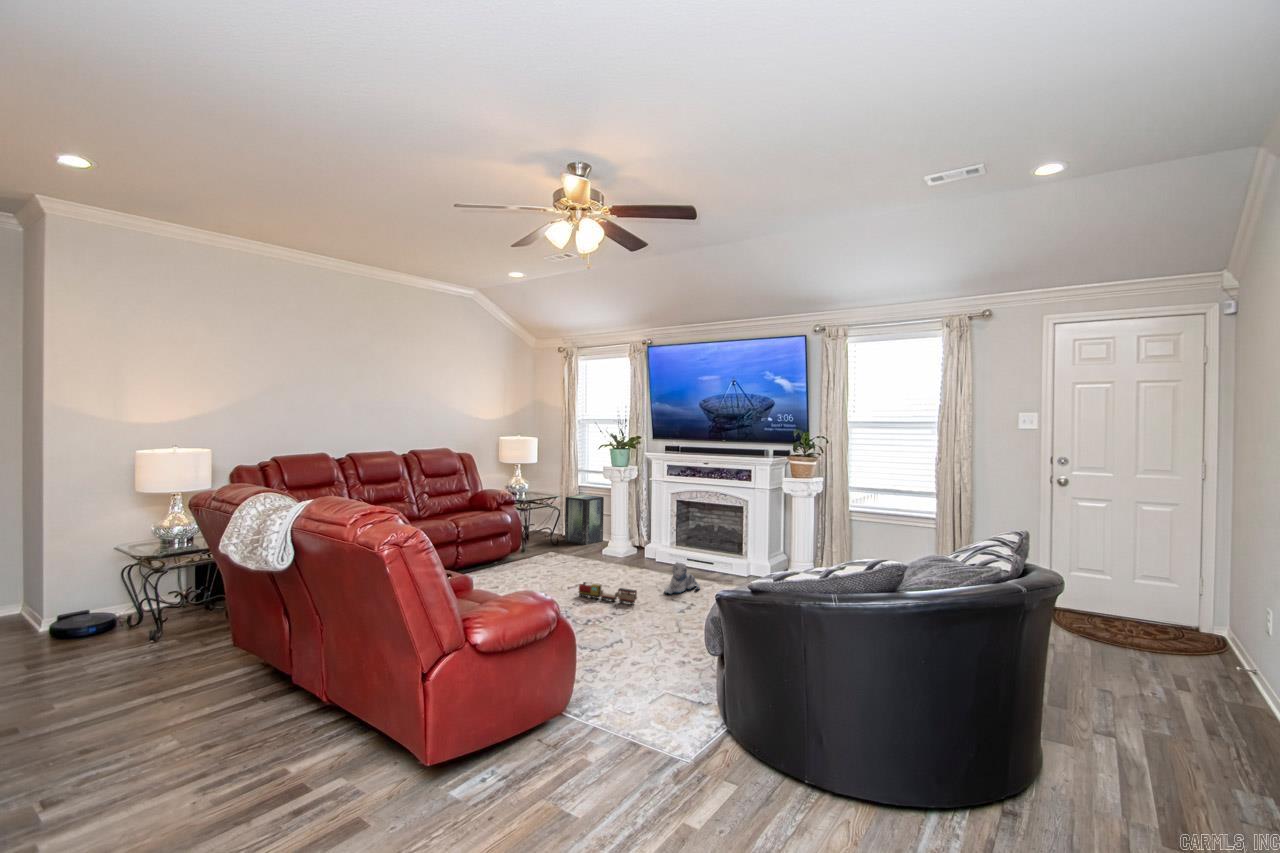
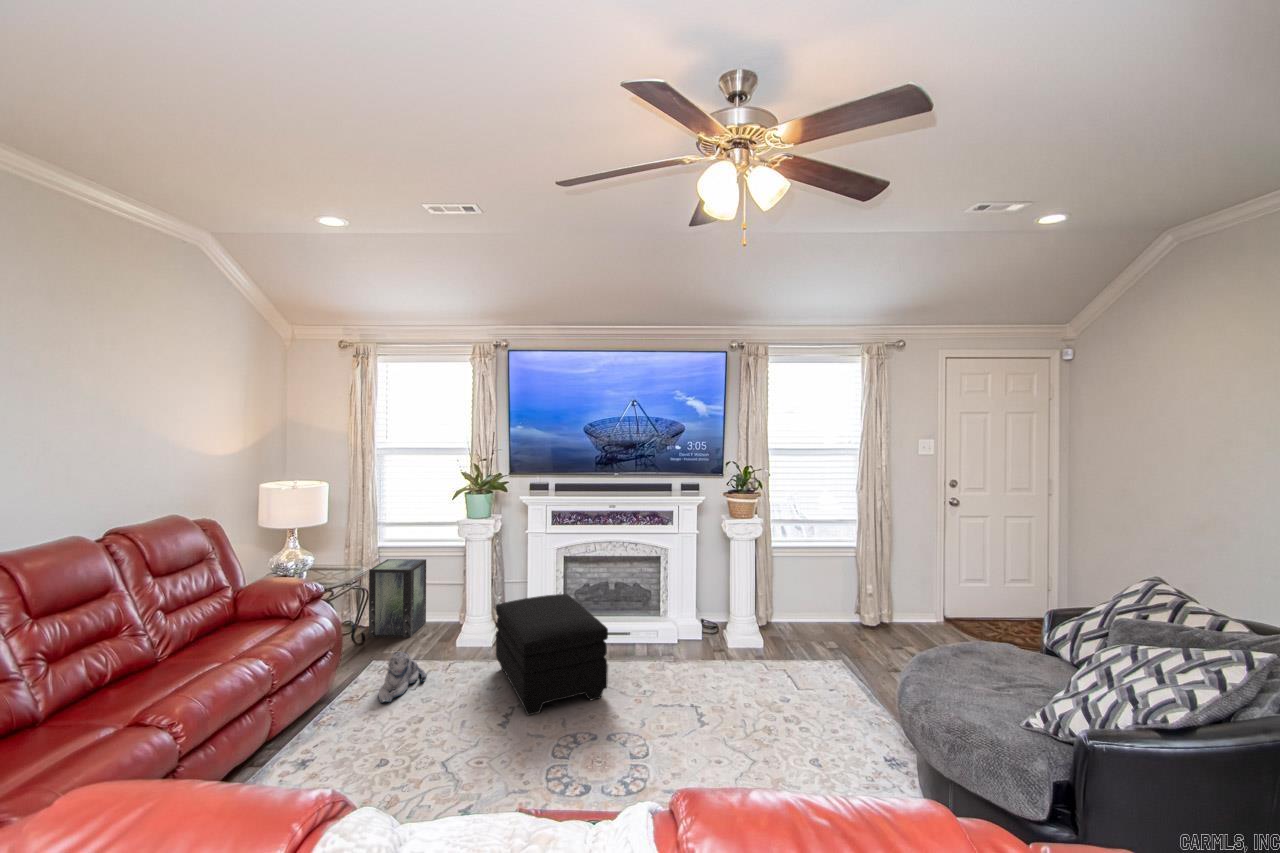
ottoman: none [596,518,662,582] -> present [496,594,608,715]
plush toy: present [665,562,700,594] -> present [378,652,426,703]
toy train: present [578,582,637,604] -> none [558,743,665,781]

